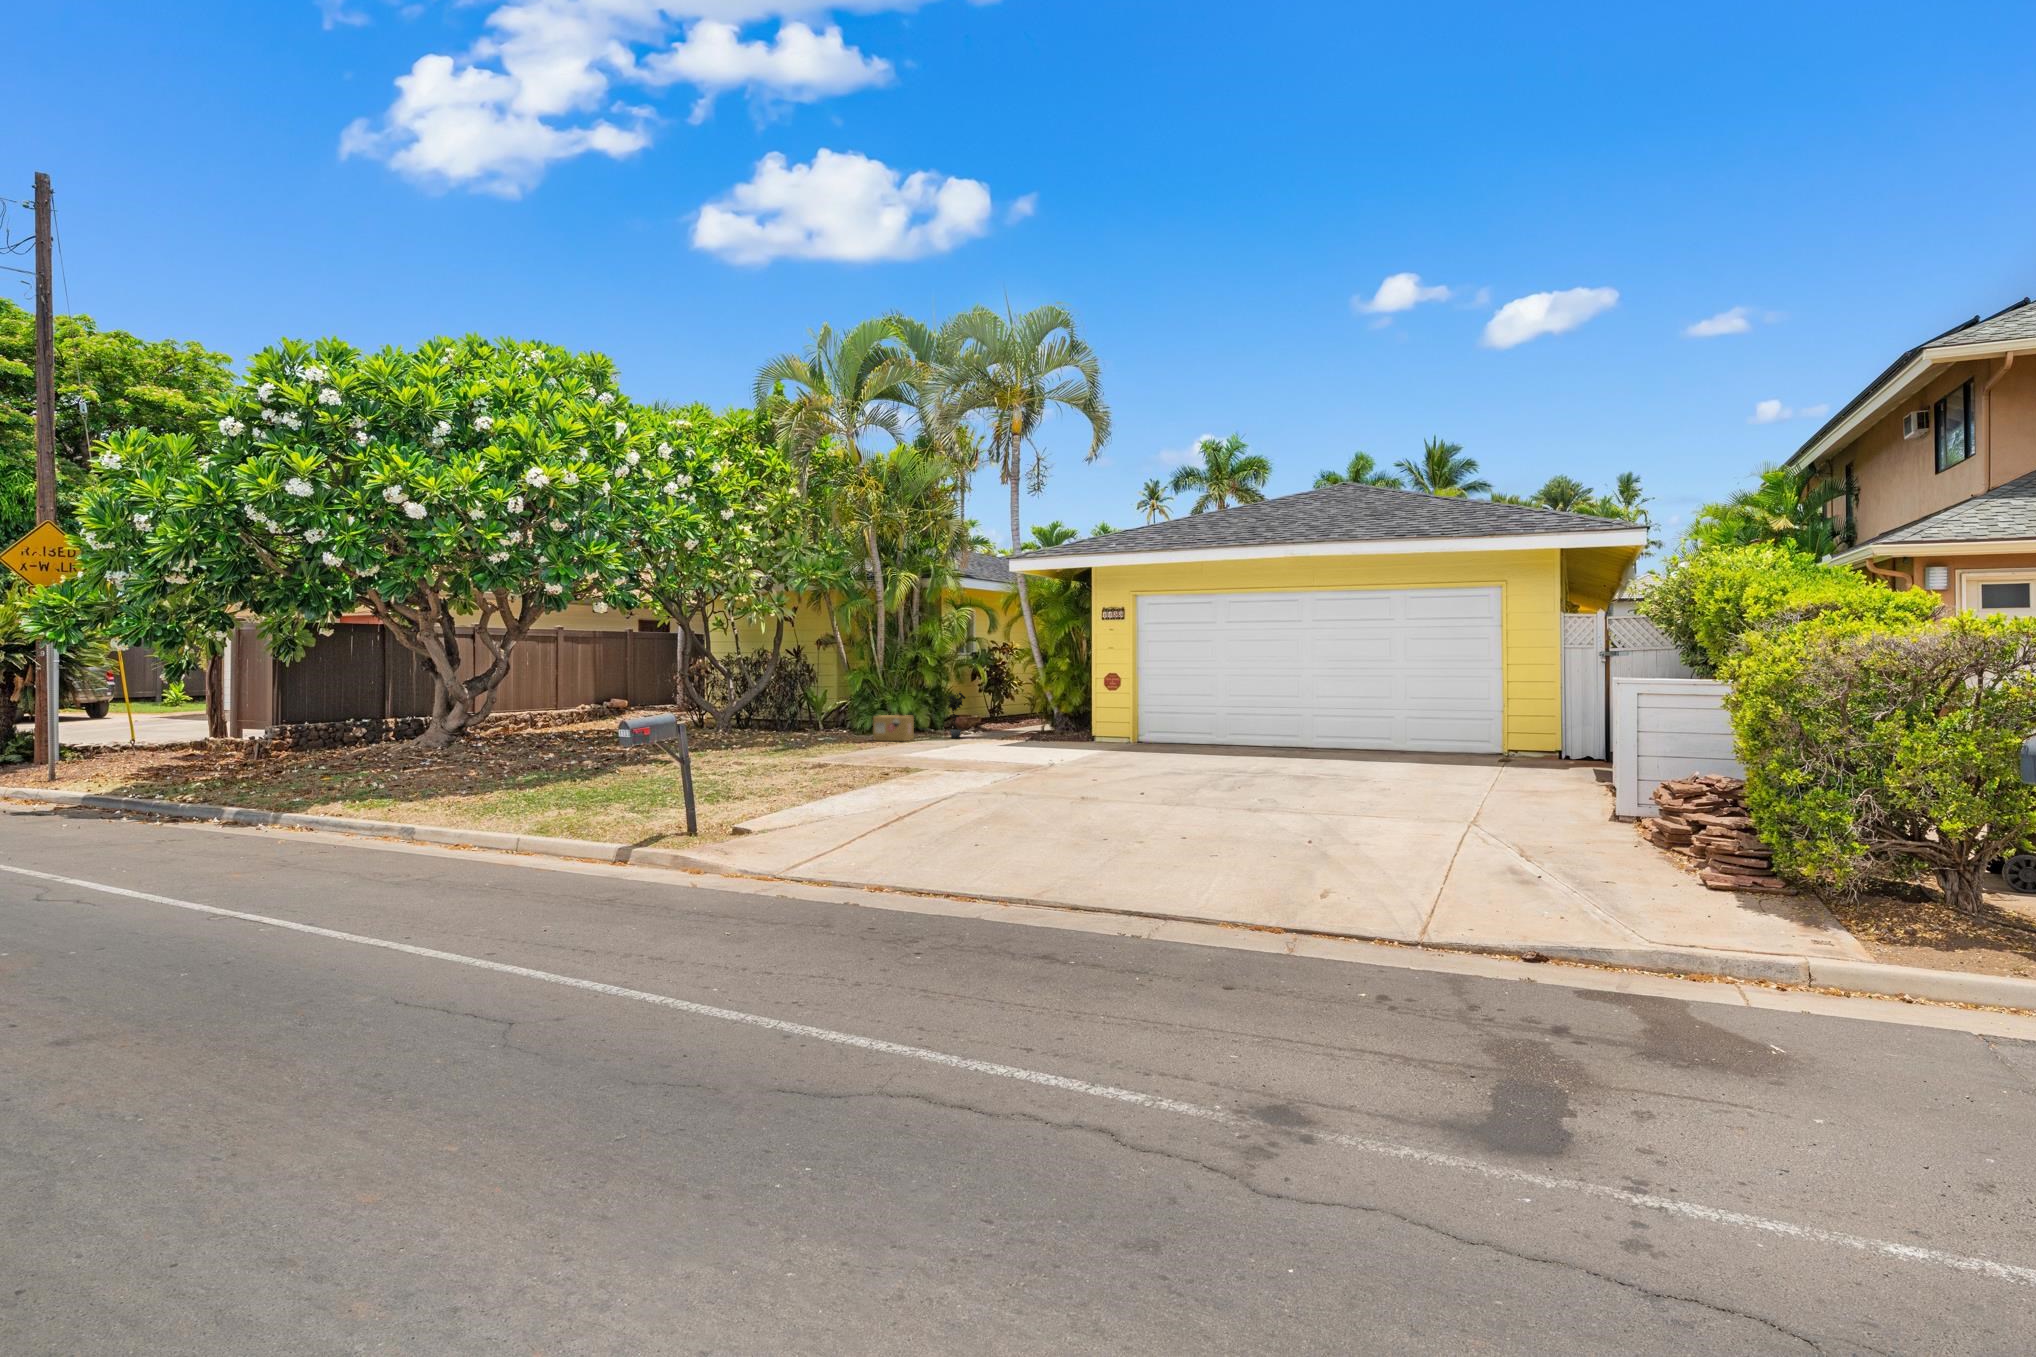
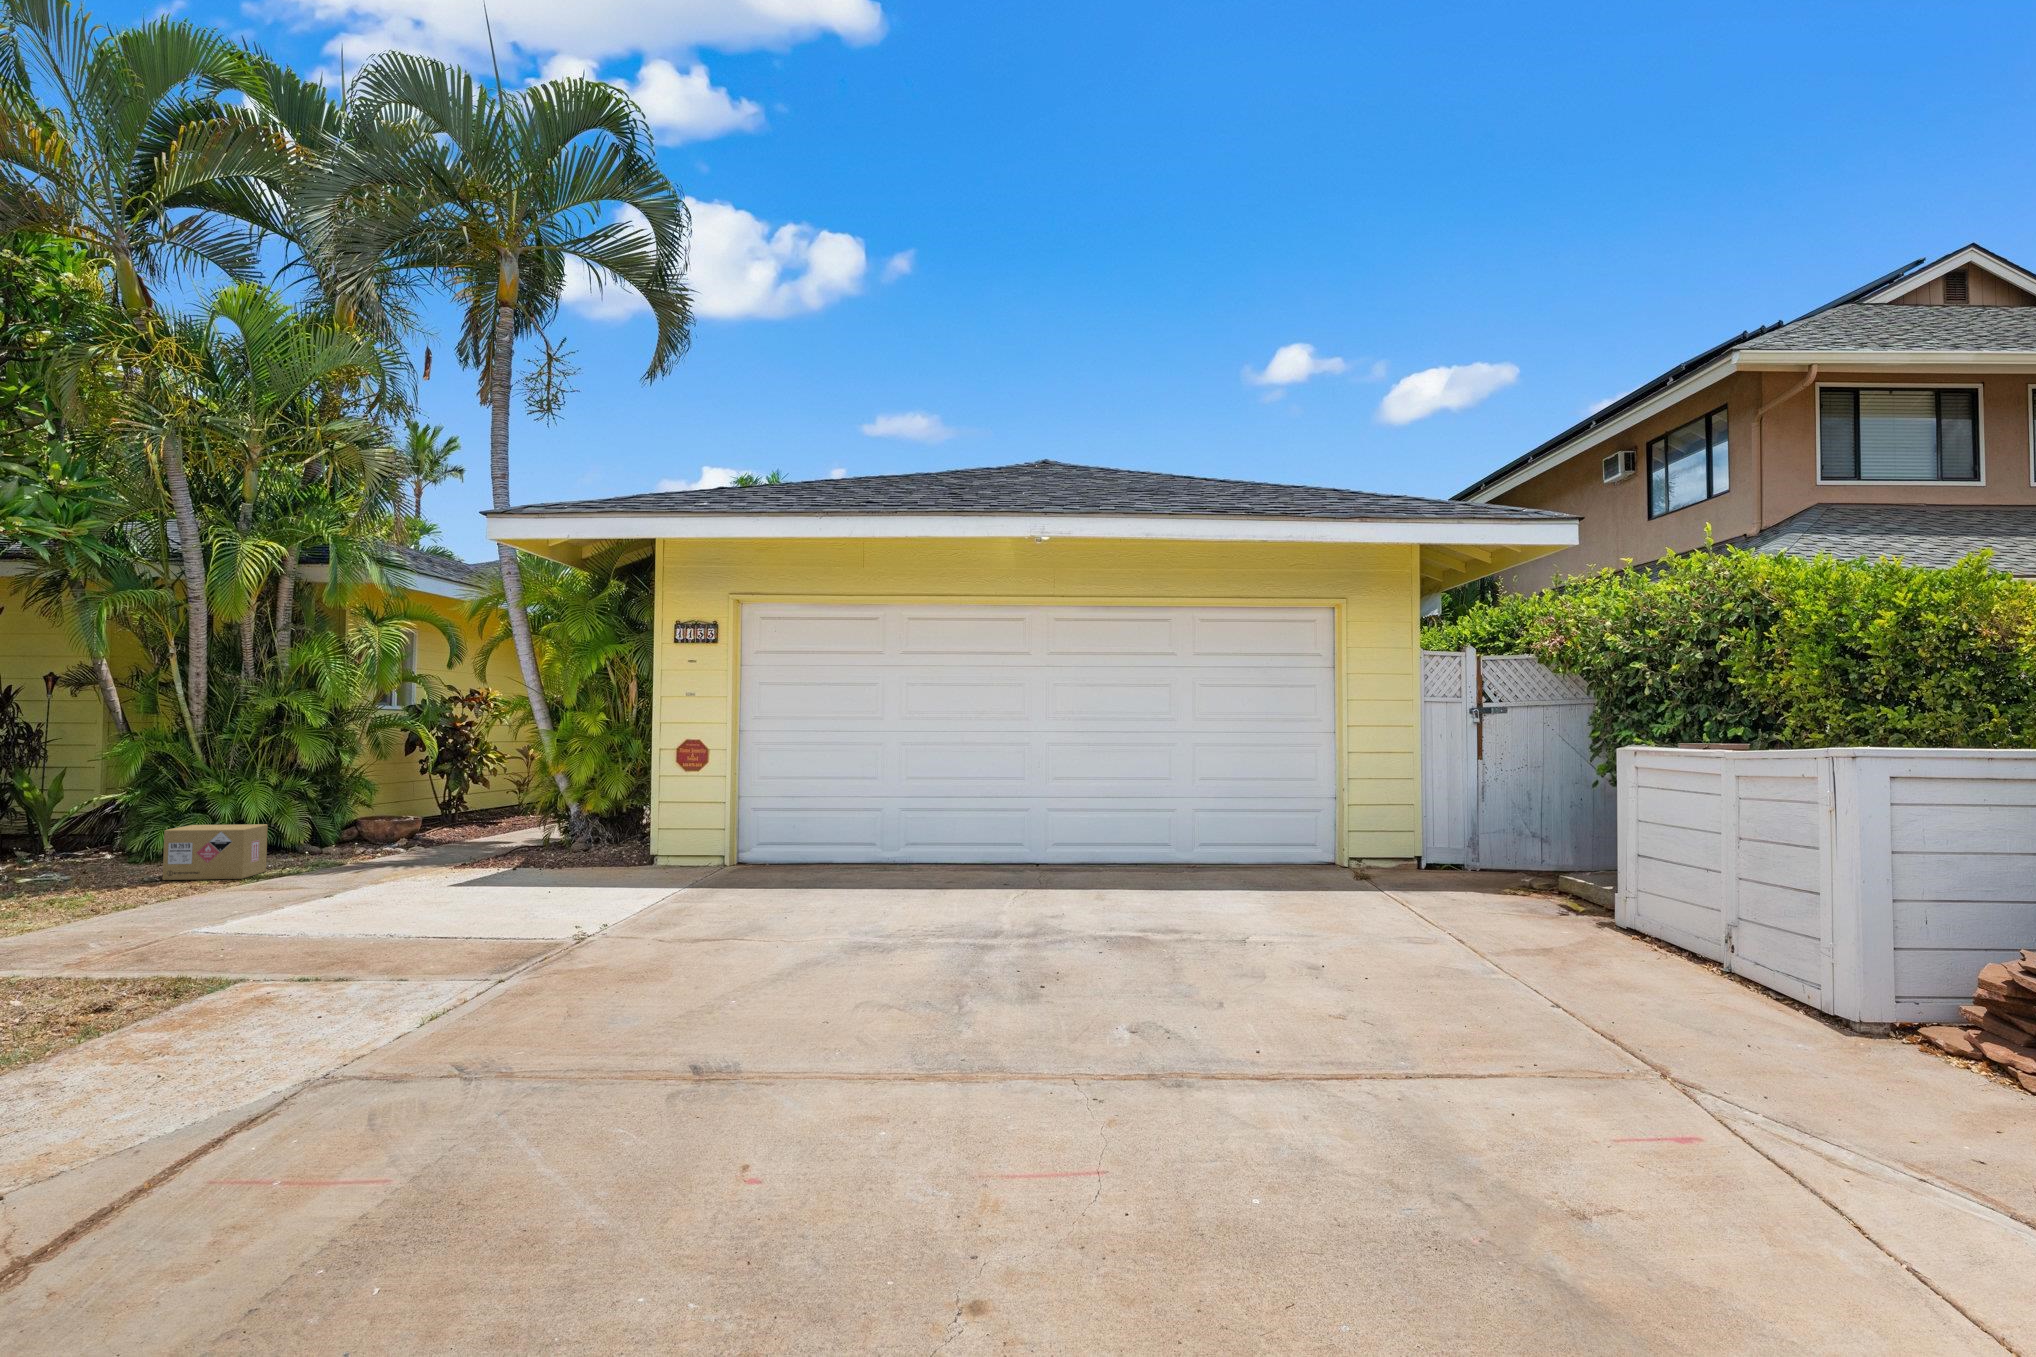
potted plant: present [948,693,966,738] -> none [344,773,391,864]

